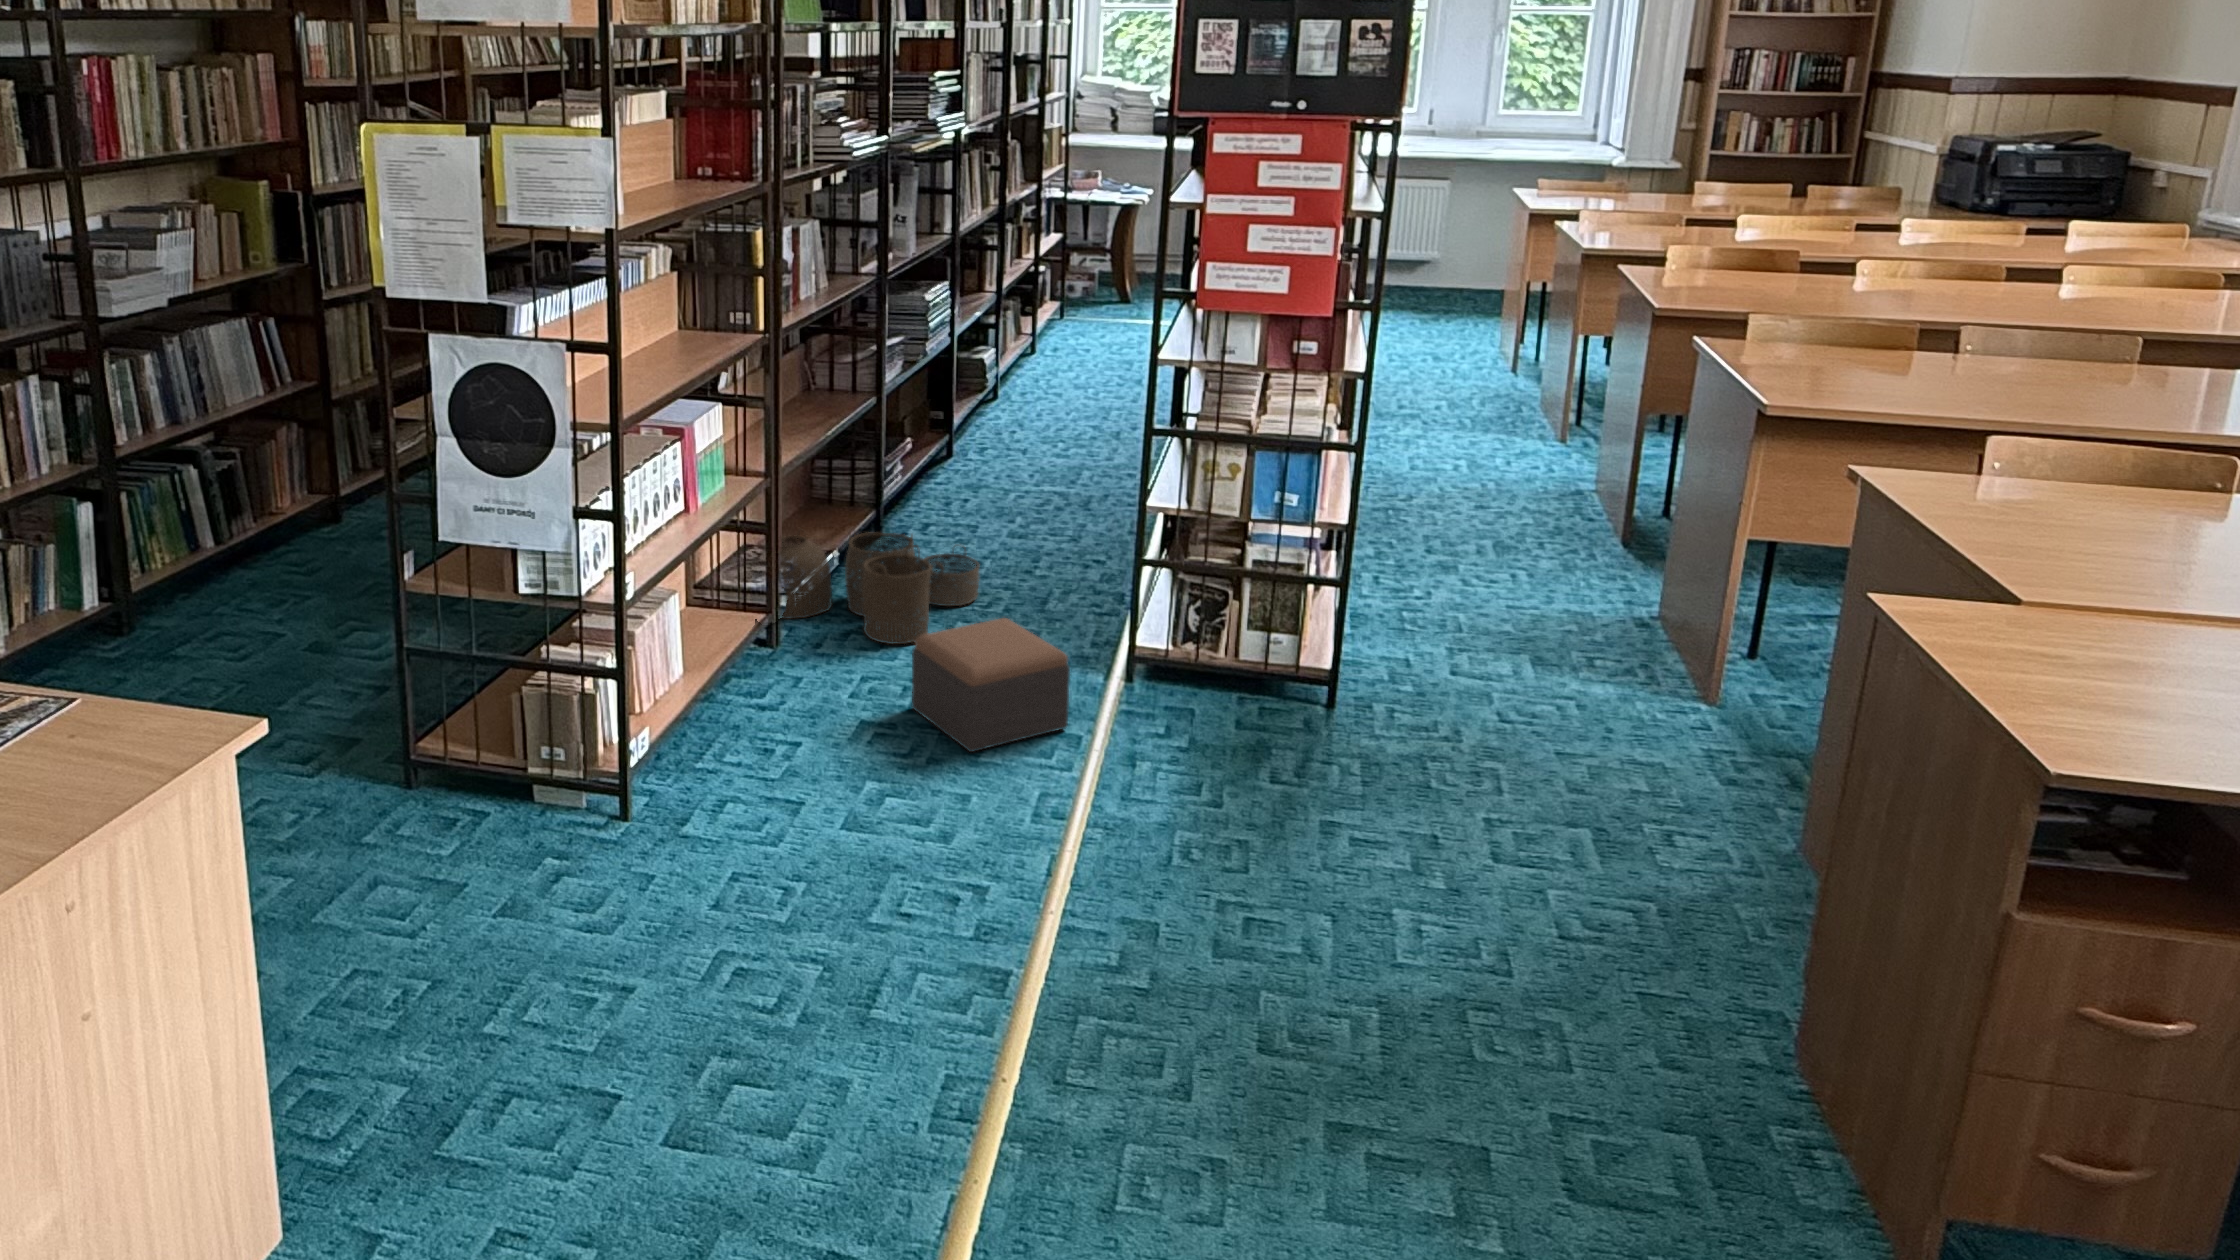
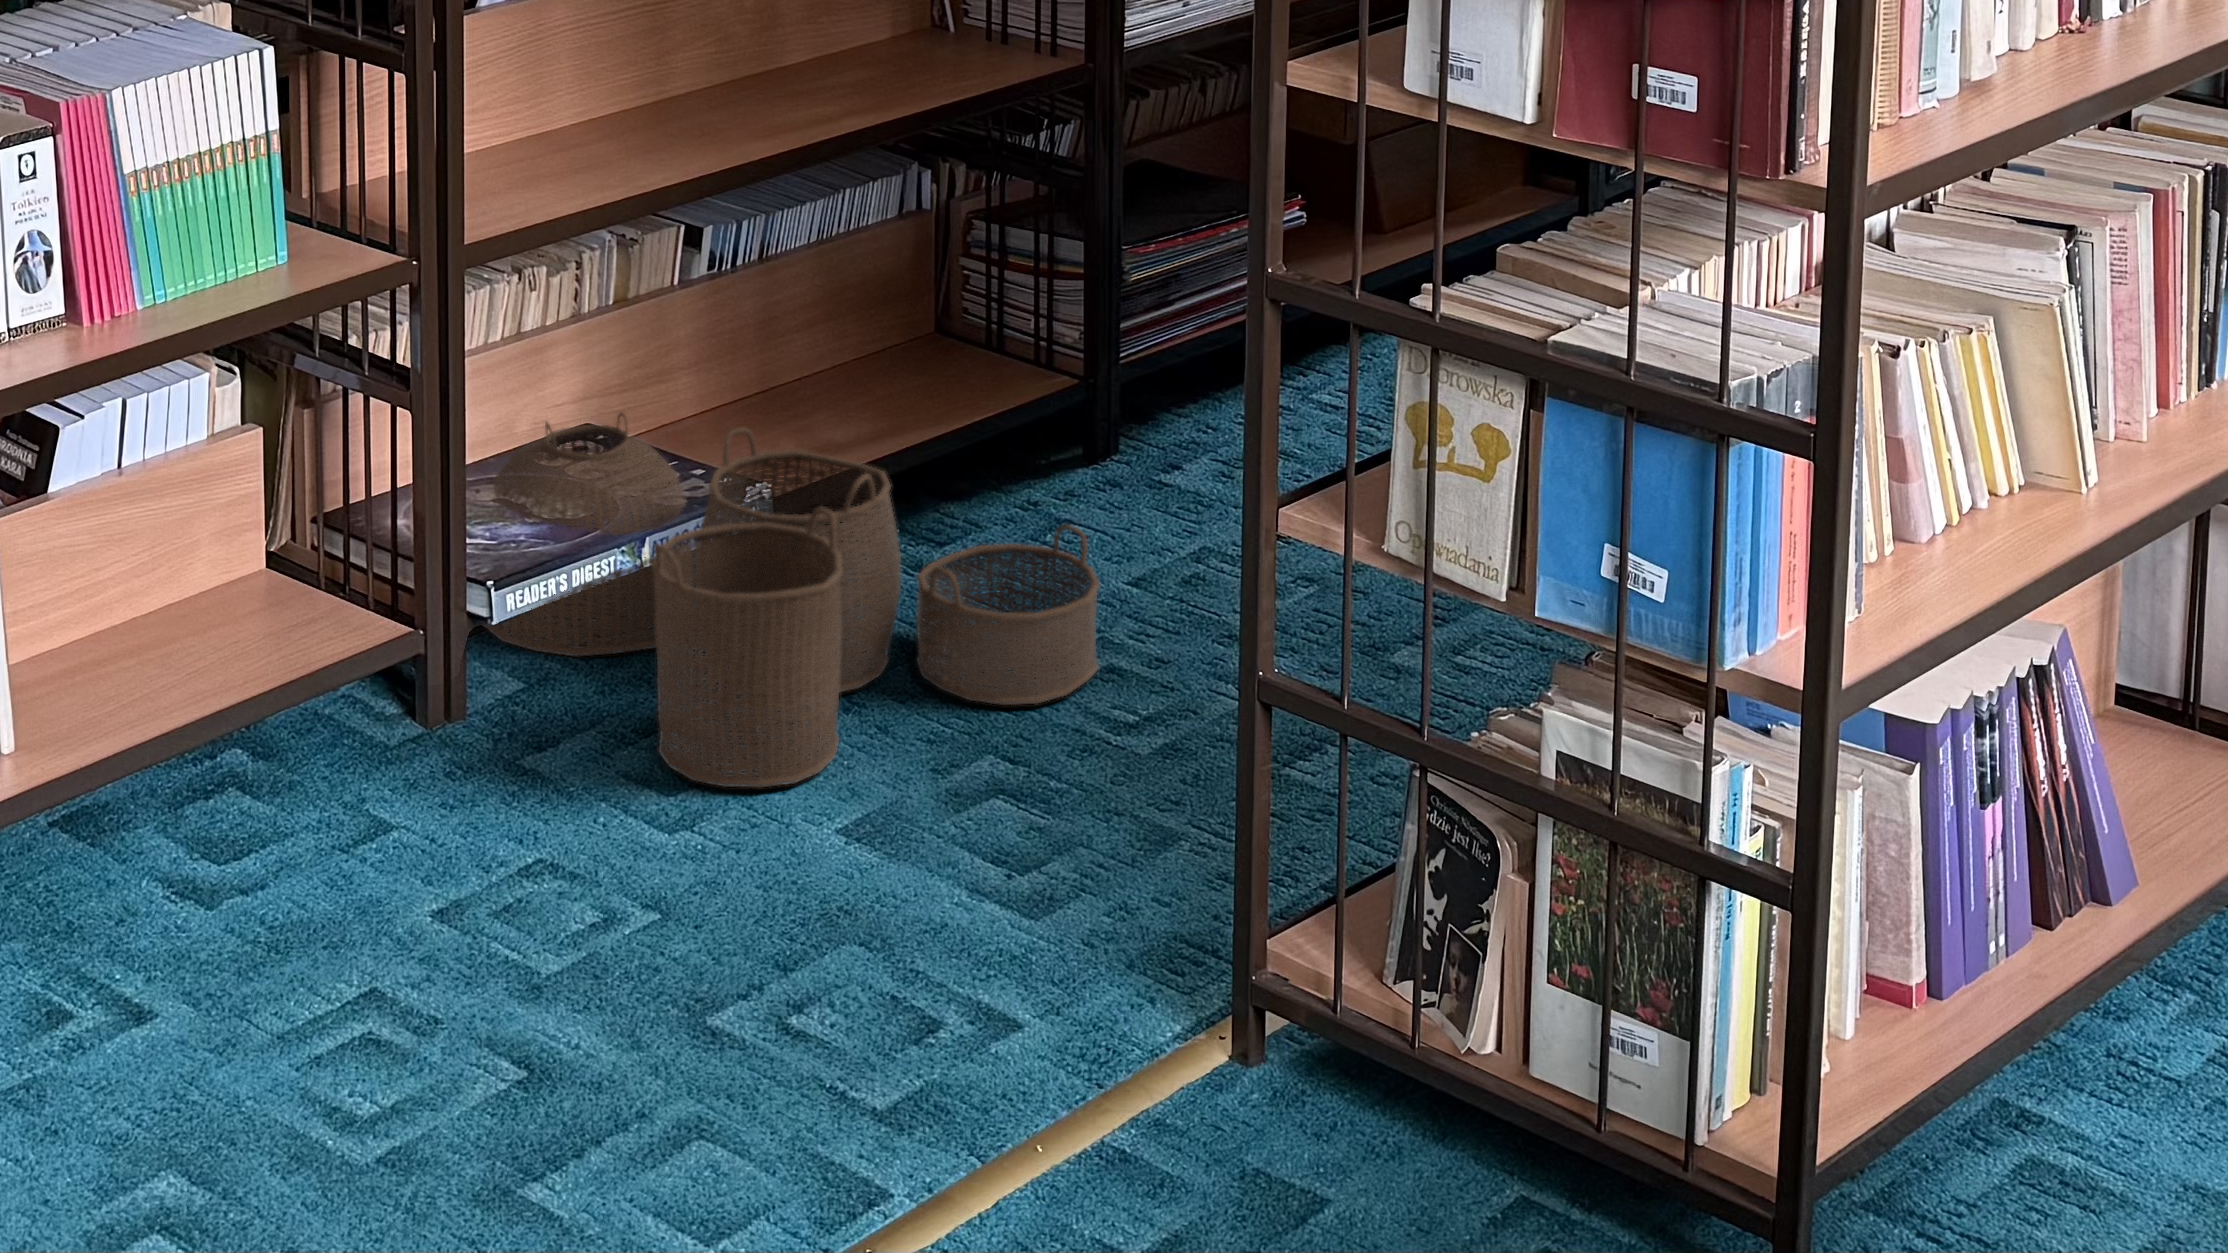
footstool: present [912,618,1070,752] -> none [509,774,865,1161]

